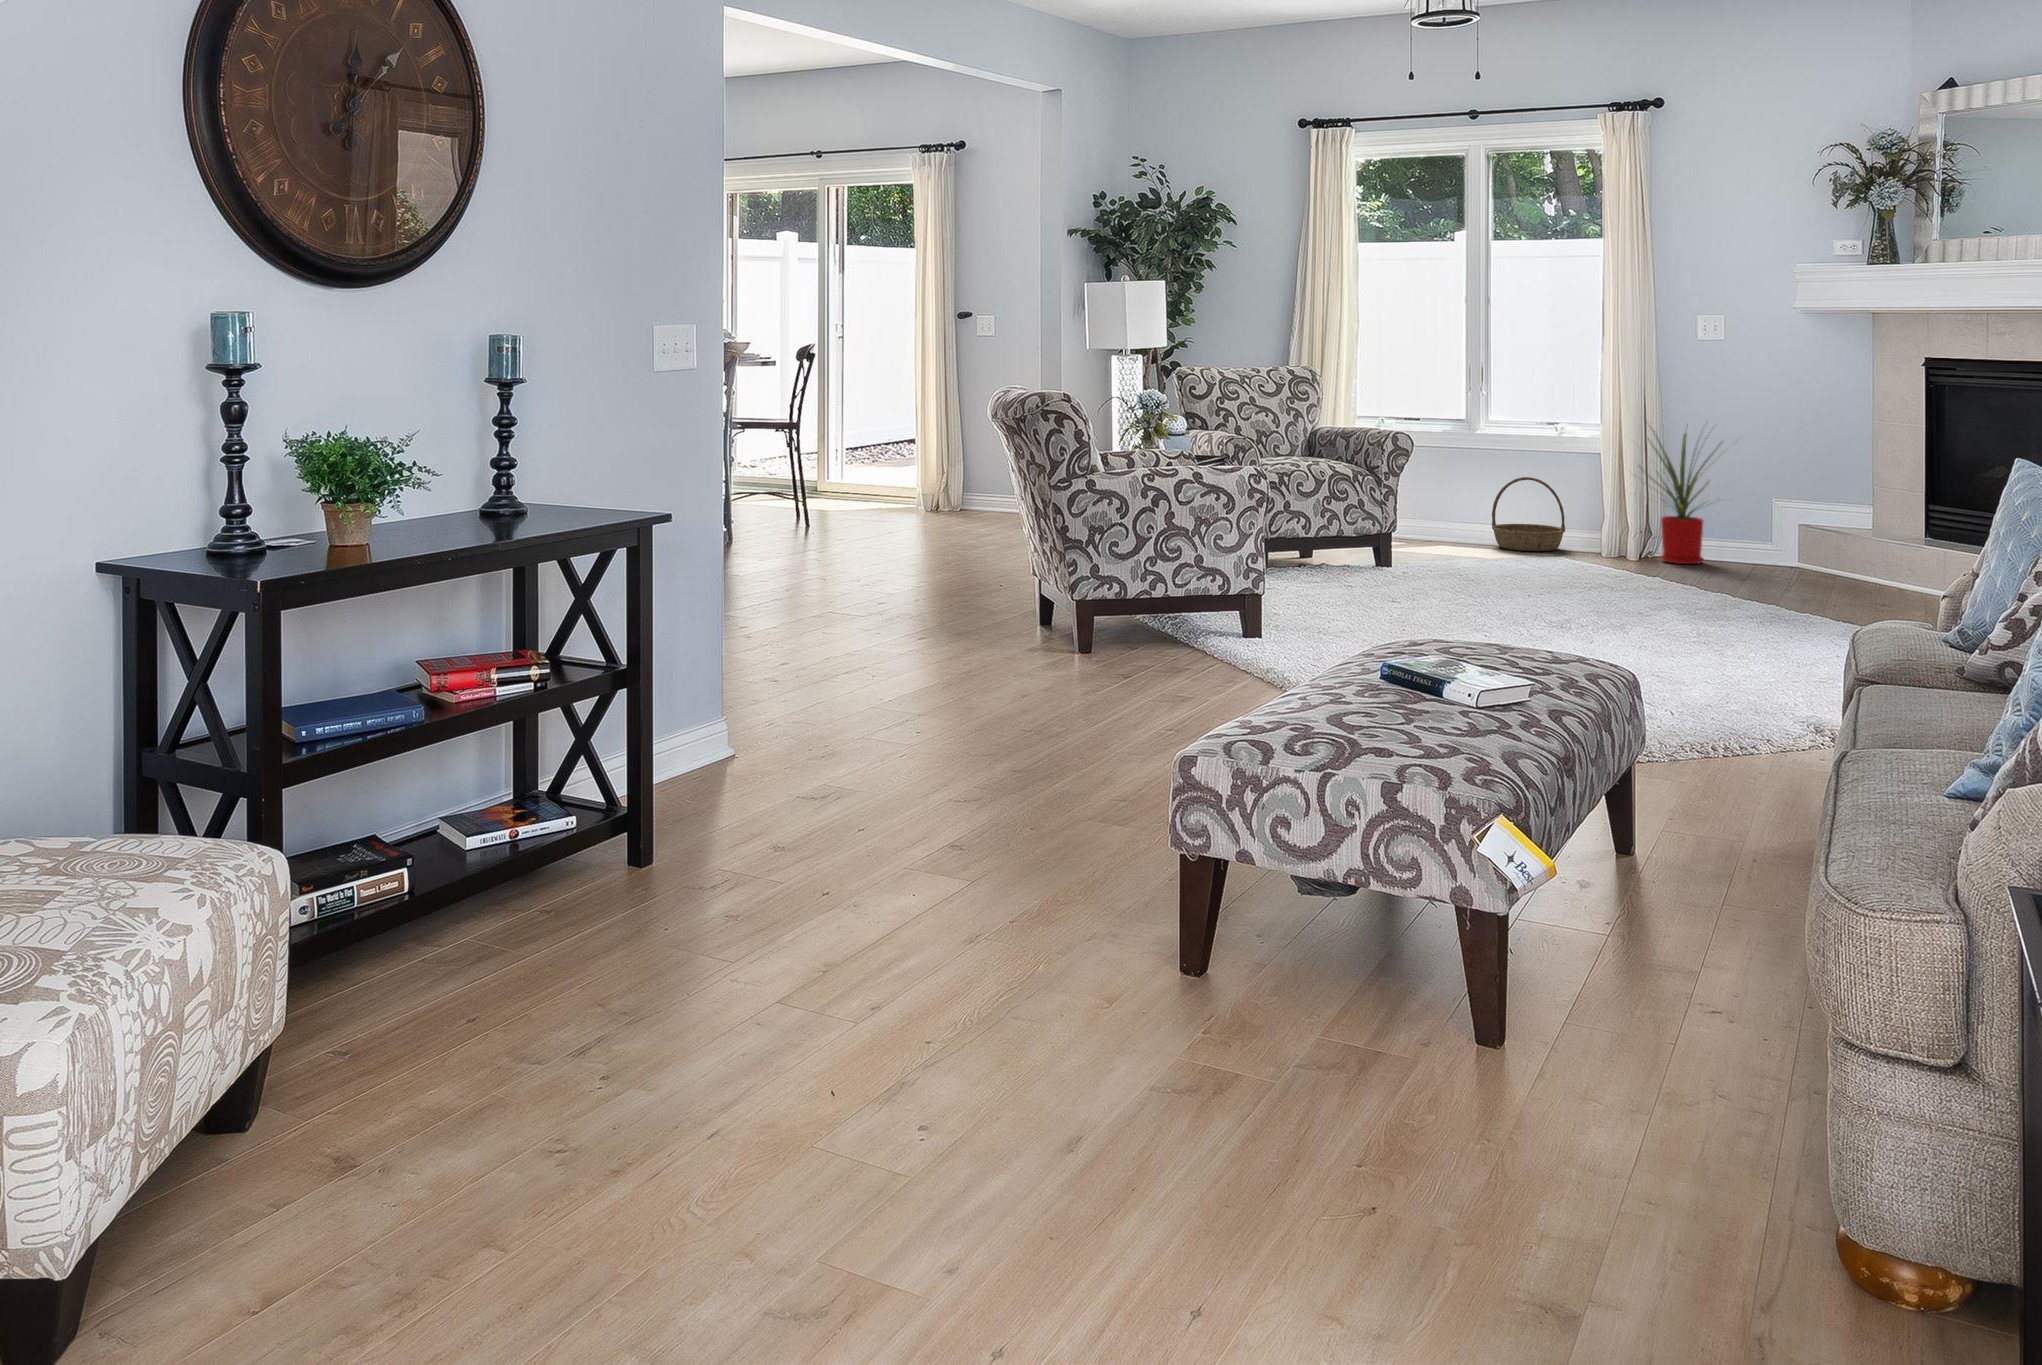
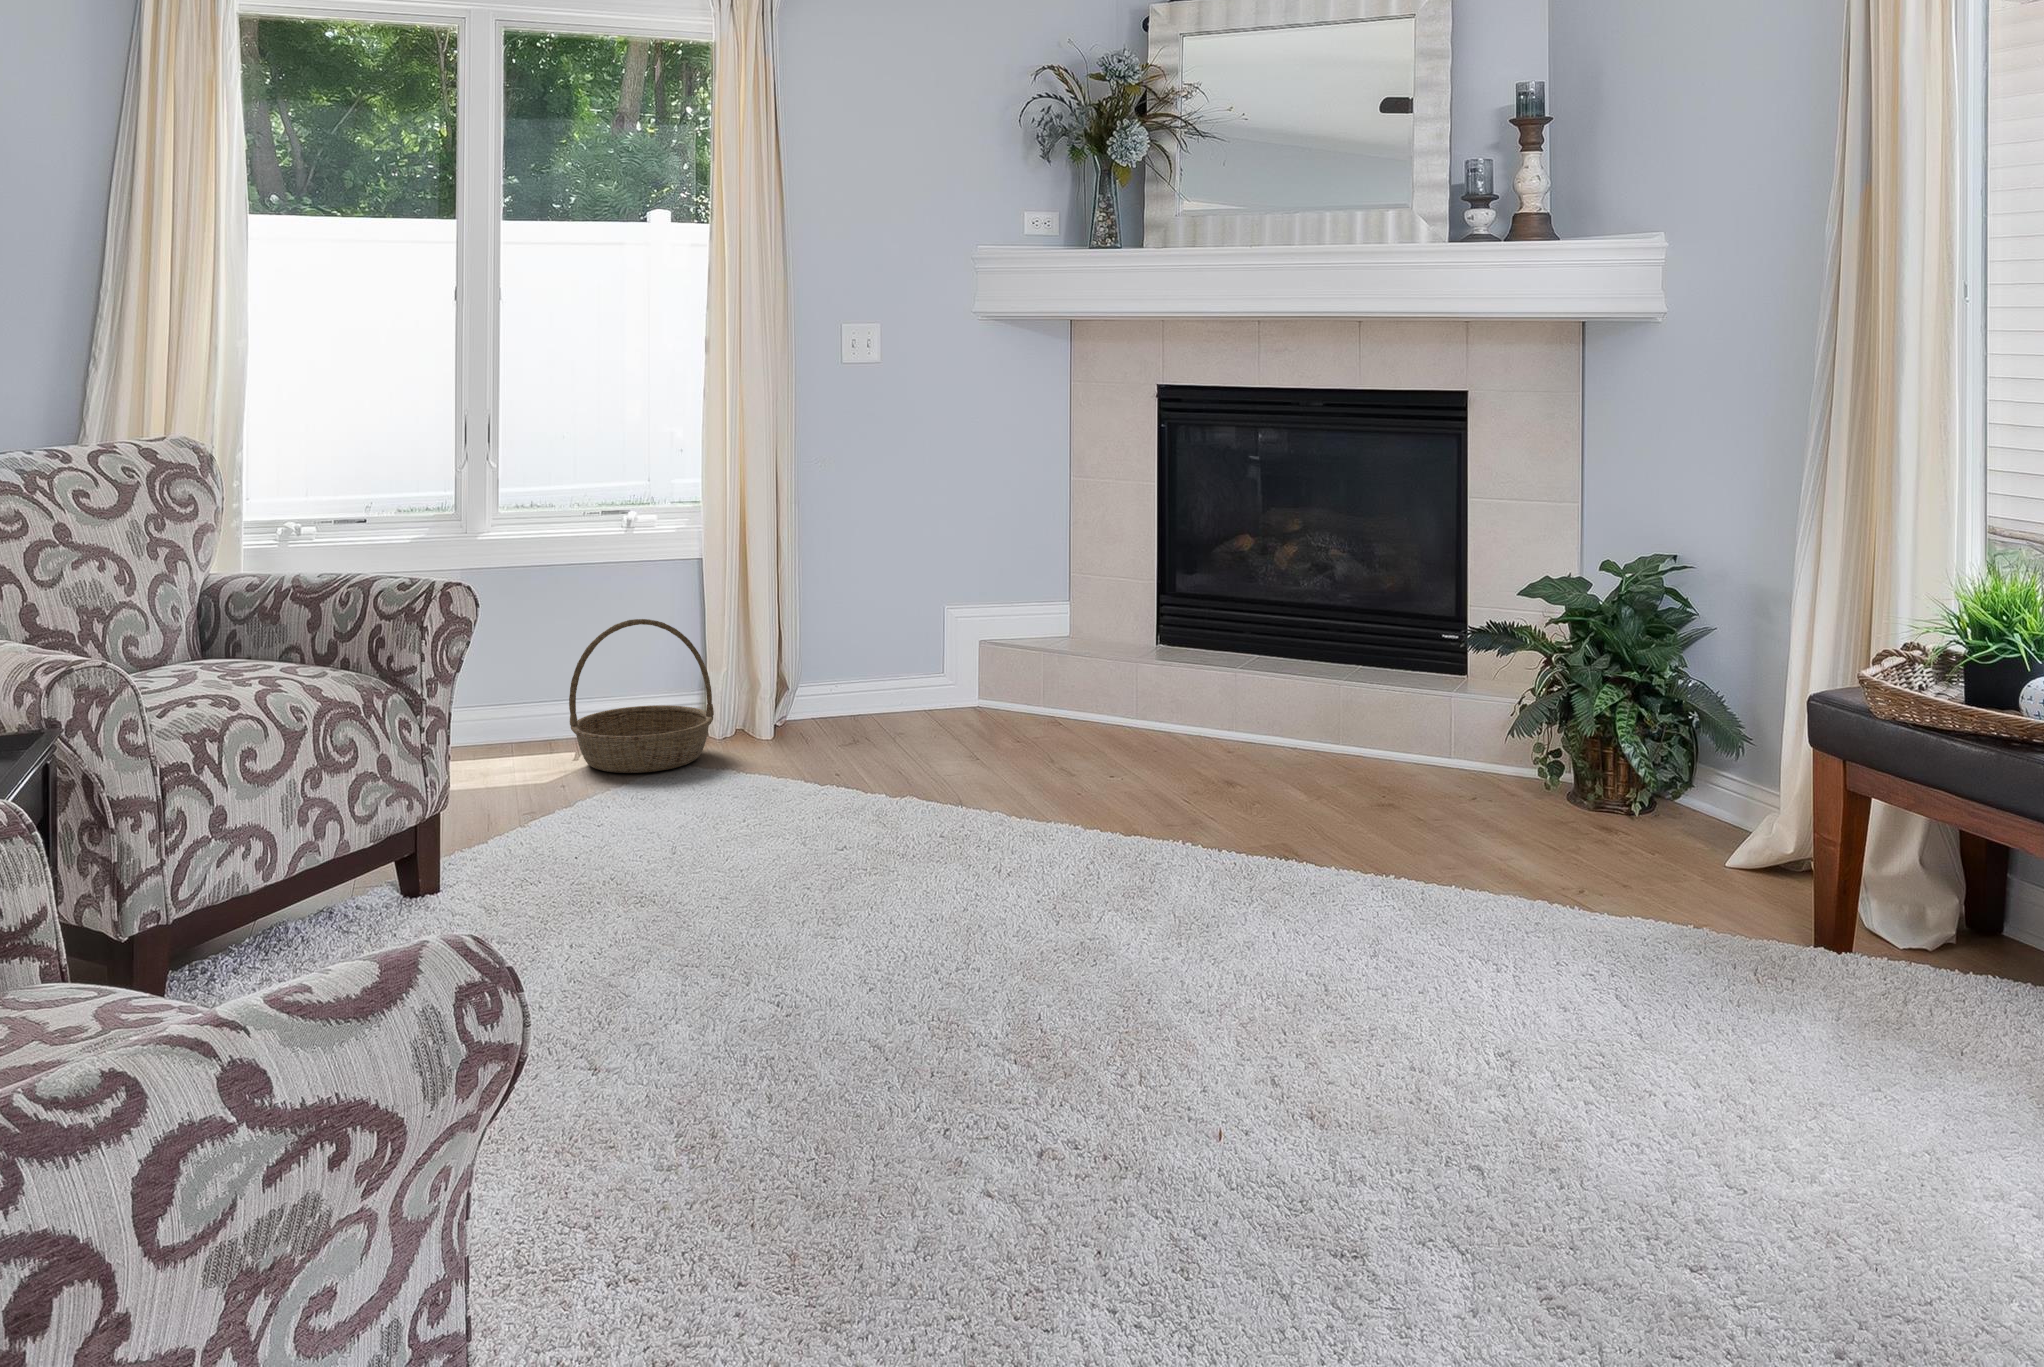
house plant: present [1640,422,1719,564] -> none [830,476,1036,756]

